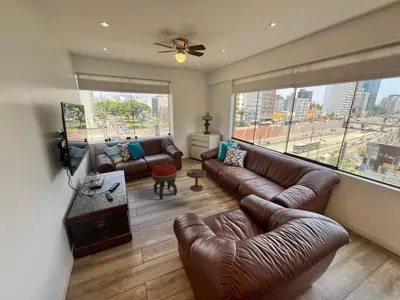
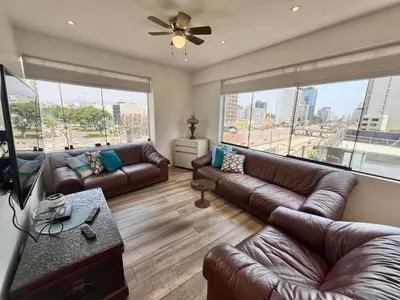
footstool: present [152,164,177,200] -> none [140,175,173,223]

